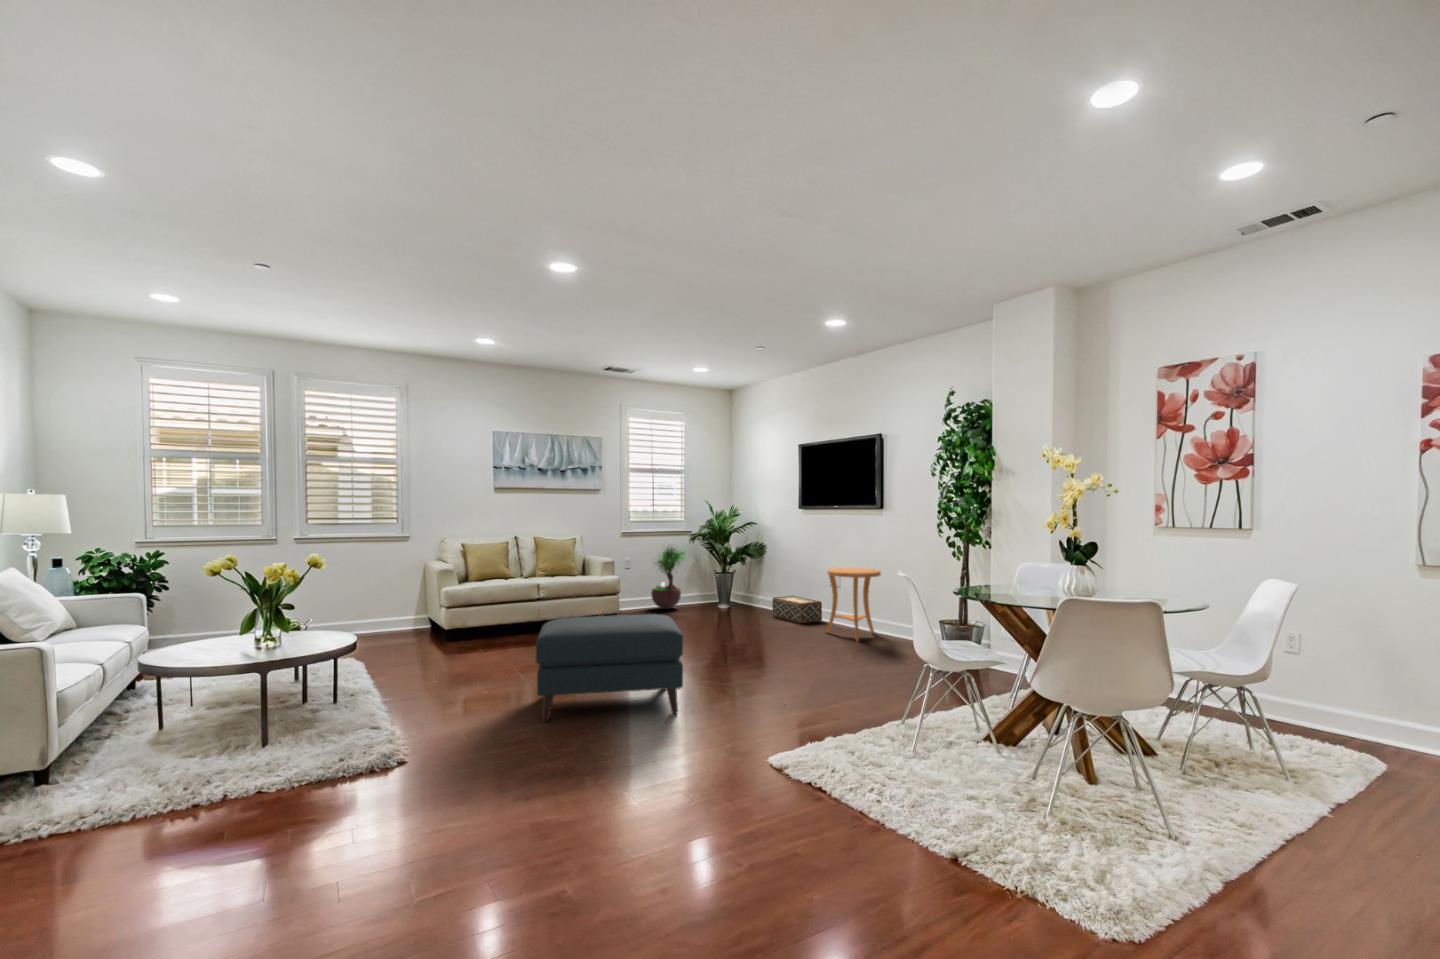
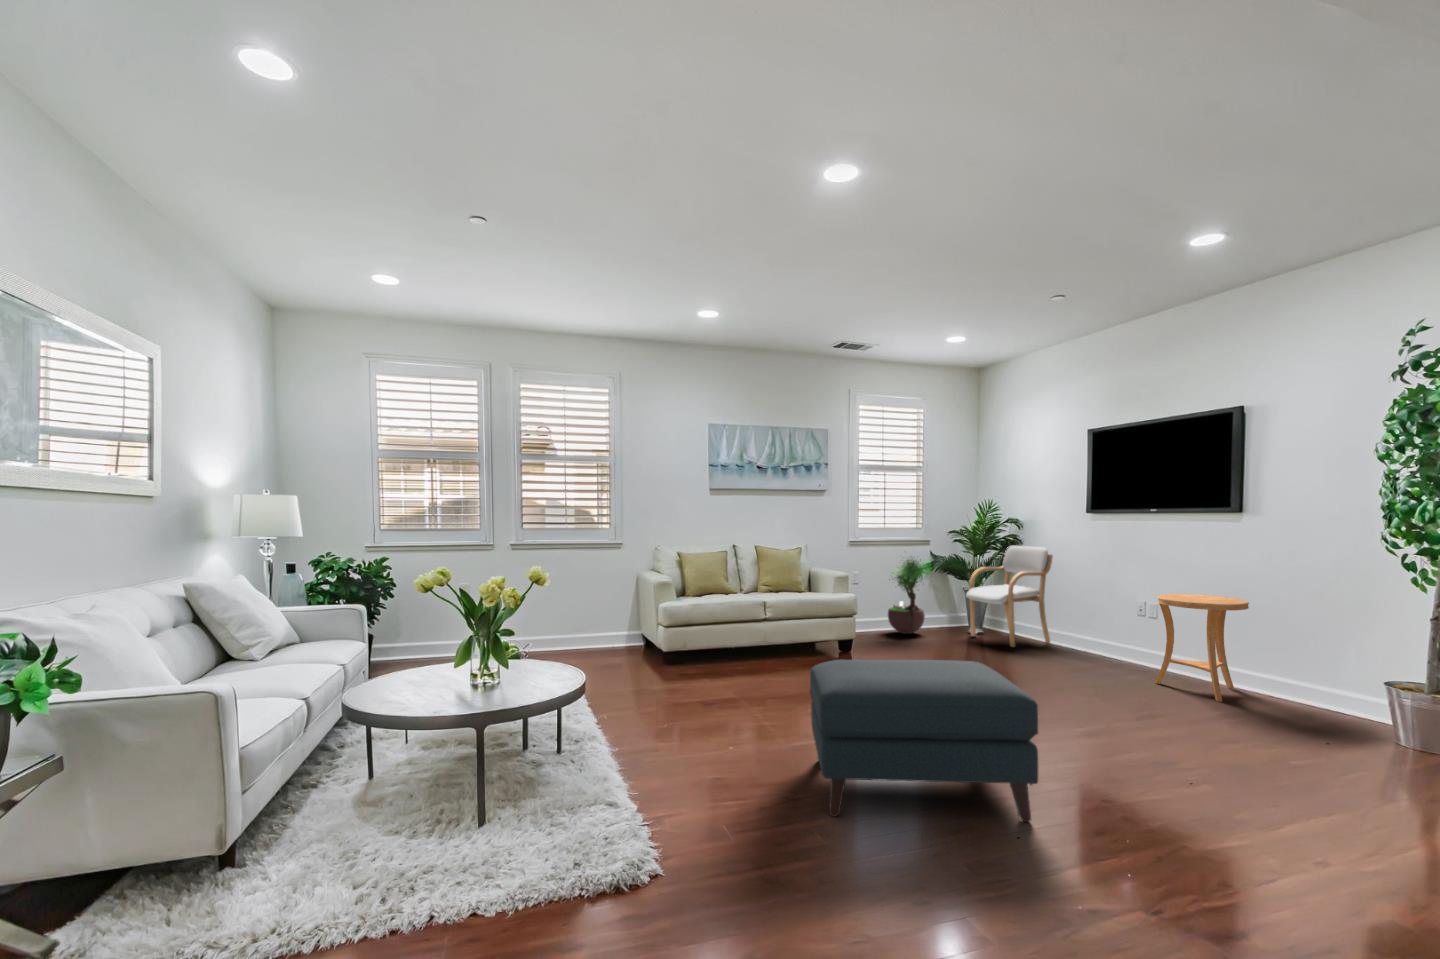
armchair: none [712,535,777,615] -> present [966,546,1053,647]
woven basket: present [772,596,822,623] -> none [1054,626,1132,665]

